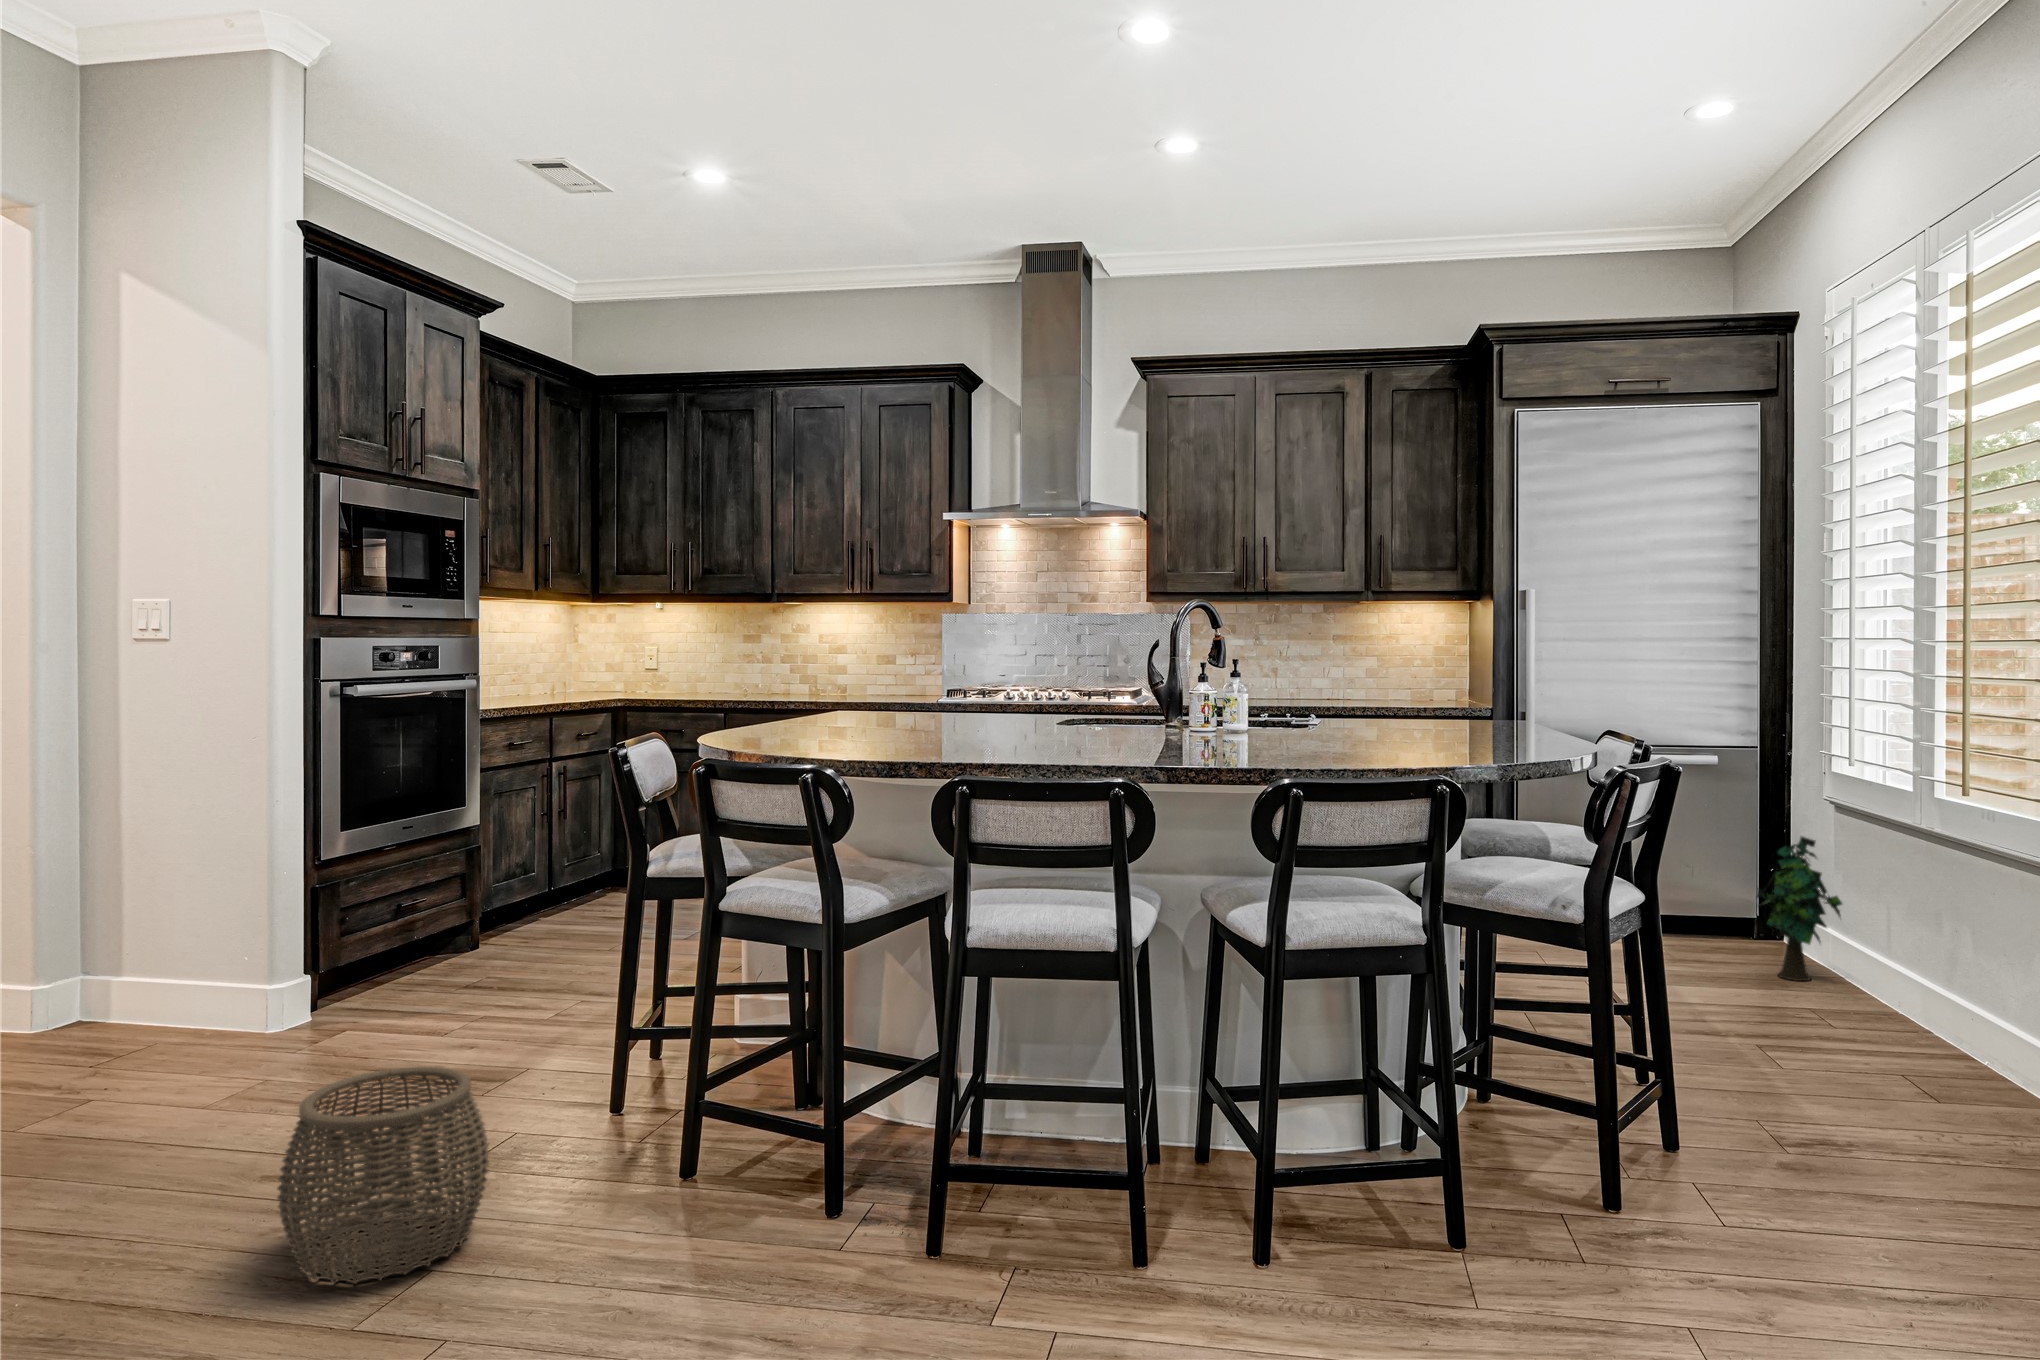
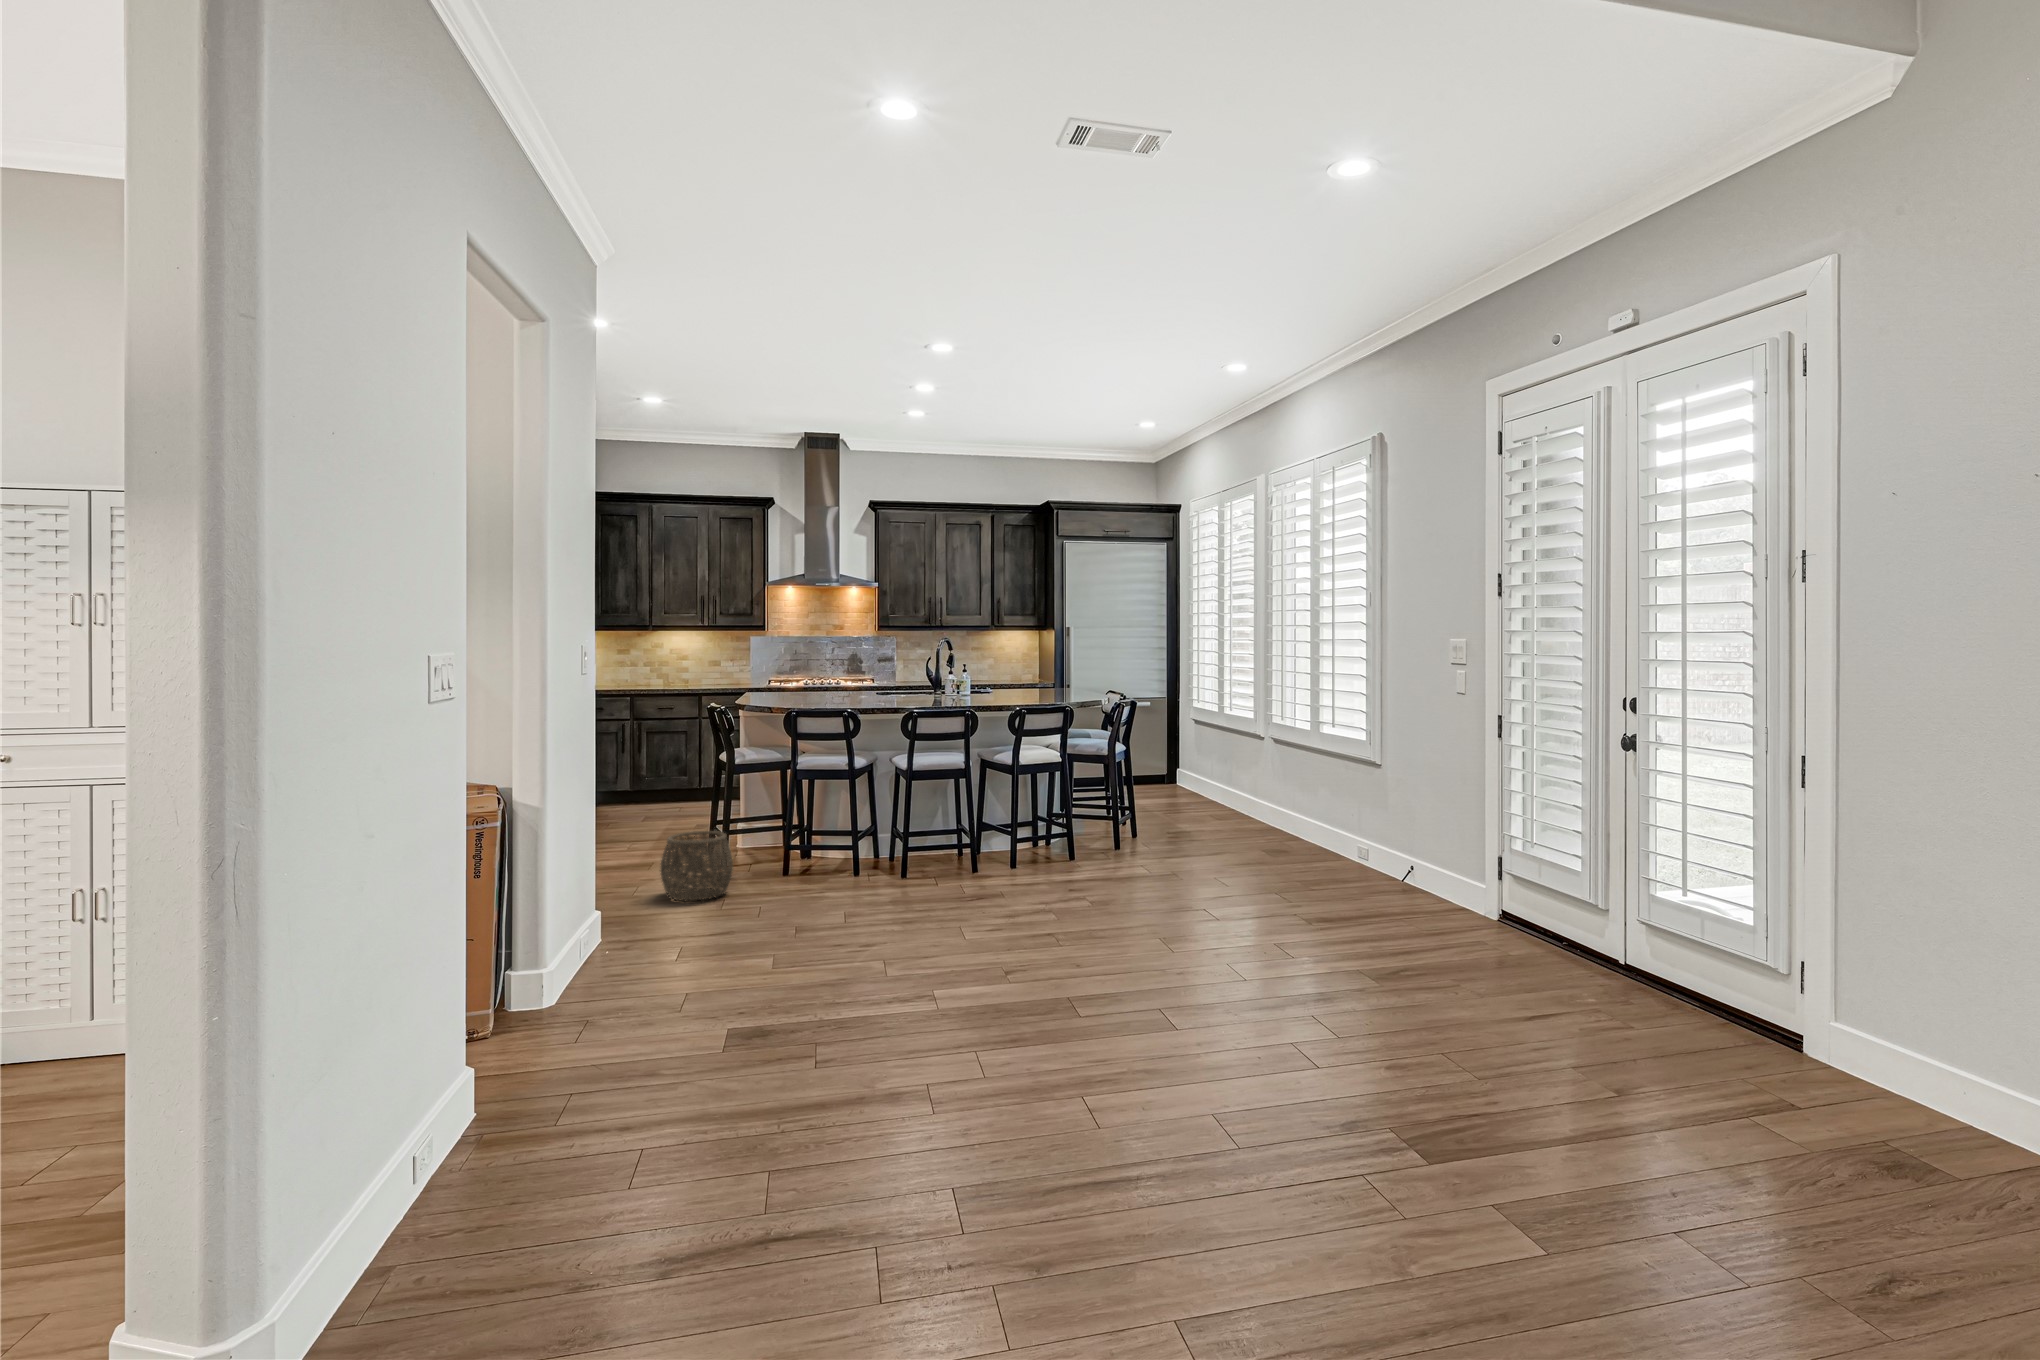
decorative plant: present [1757,837,1842,981] -> none [1166,735,1198,797]

